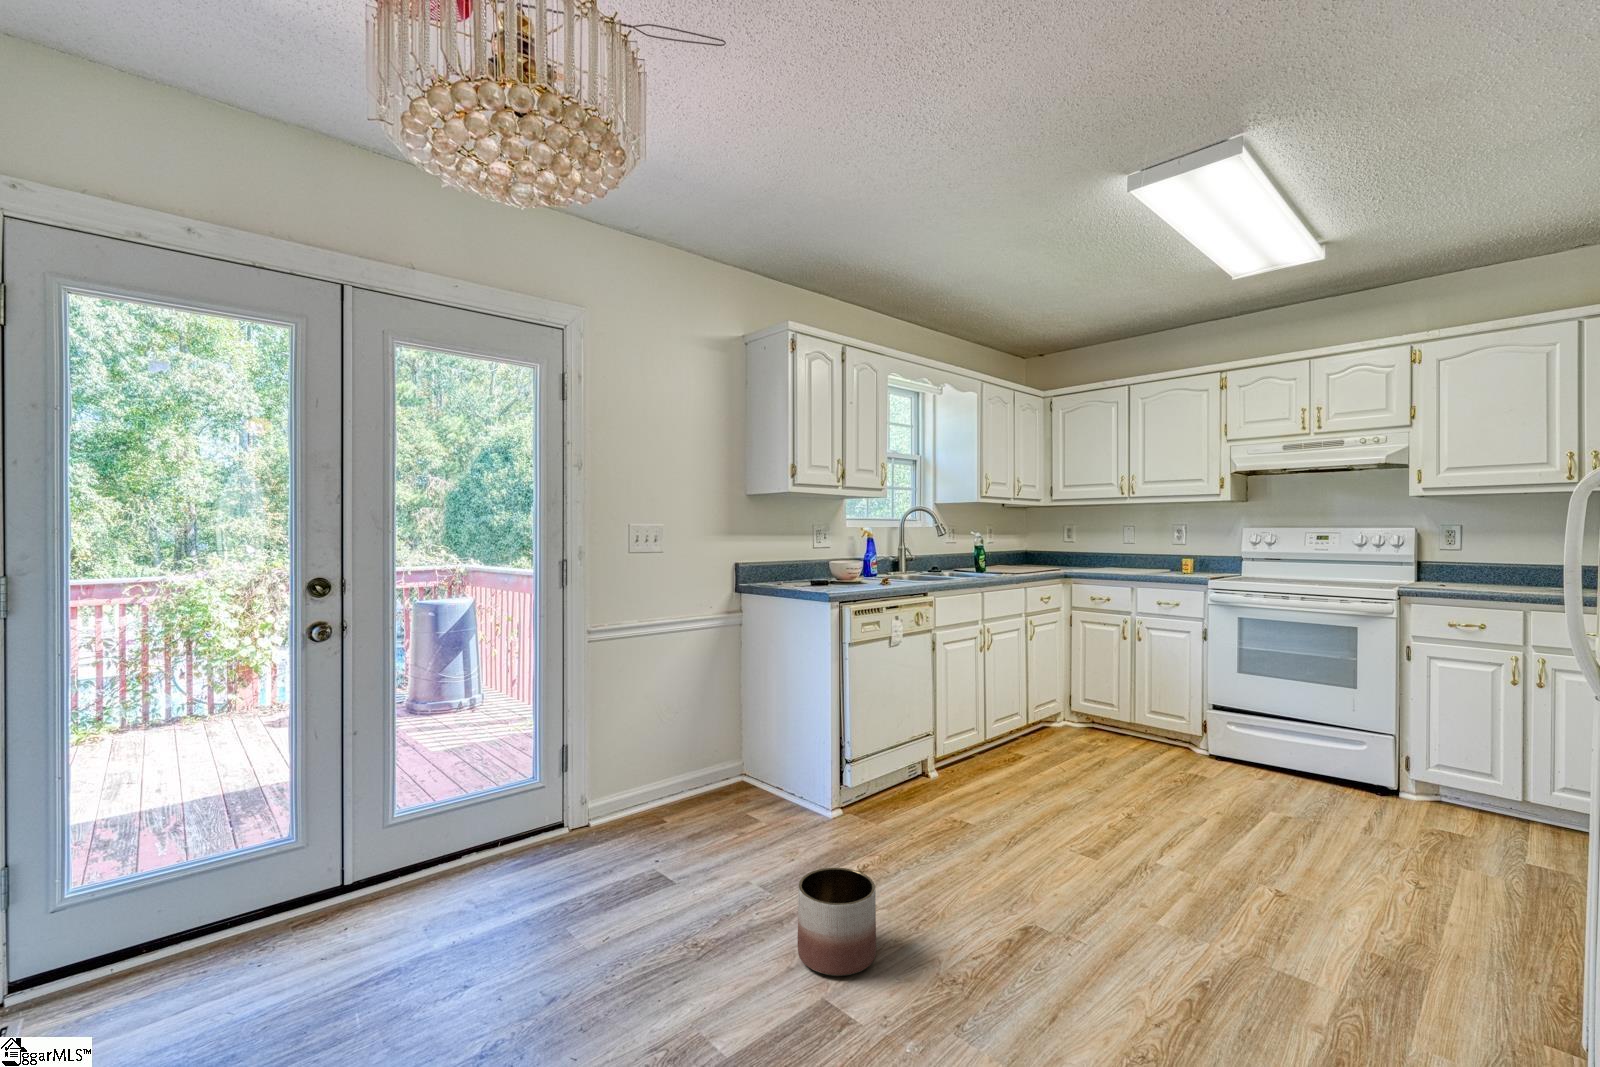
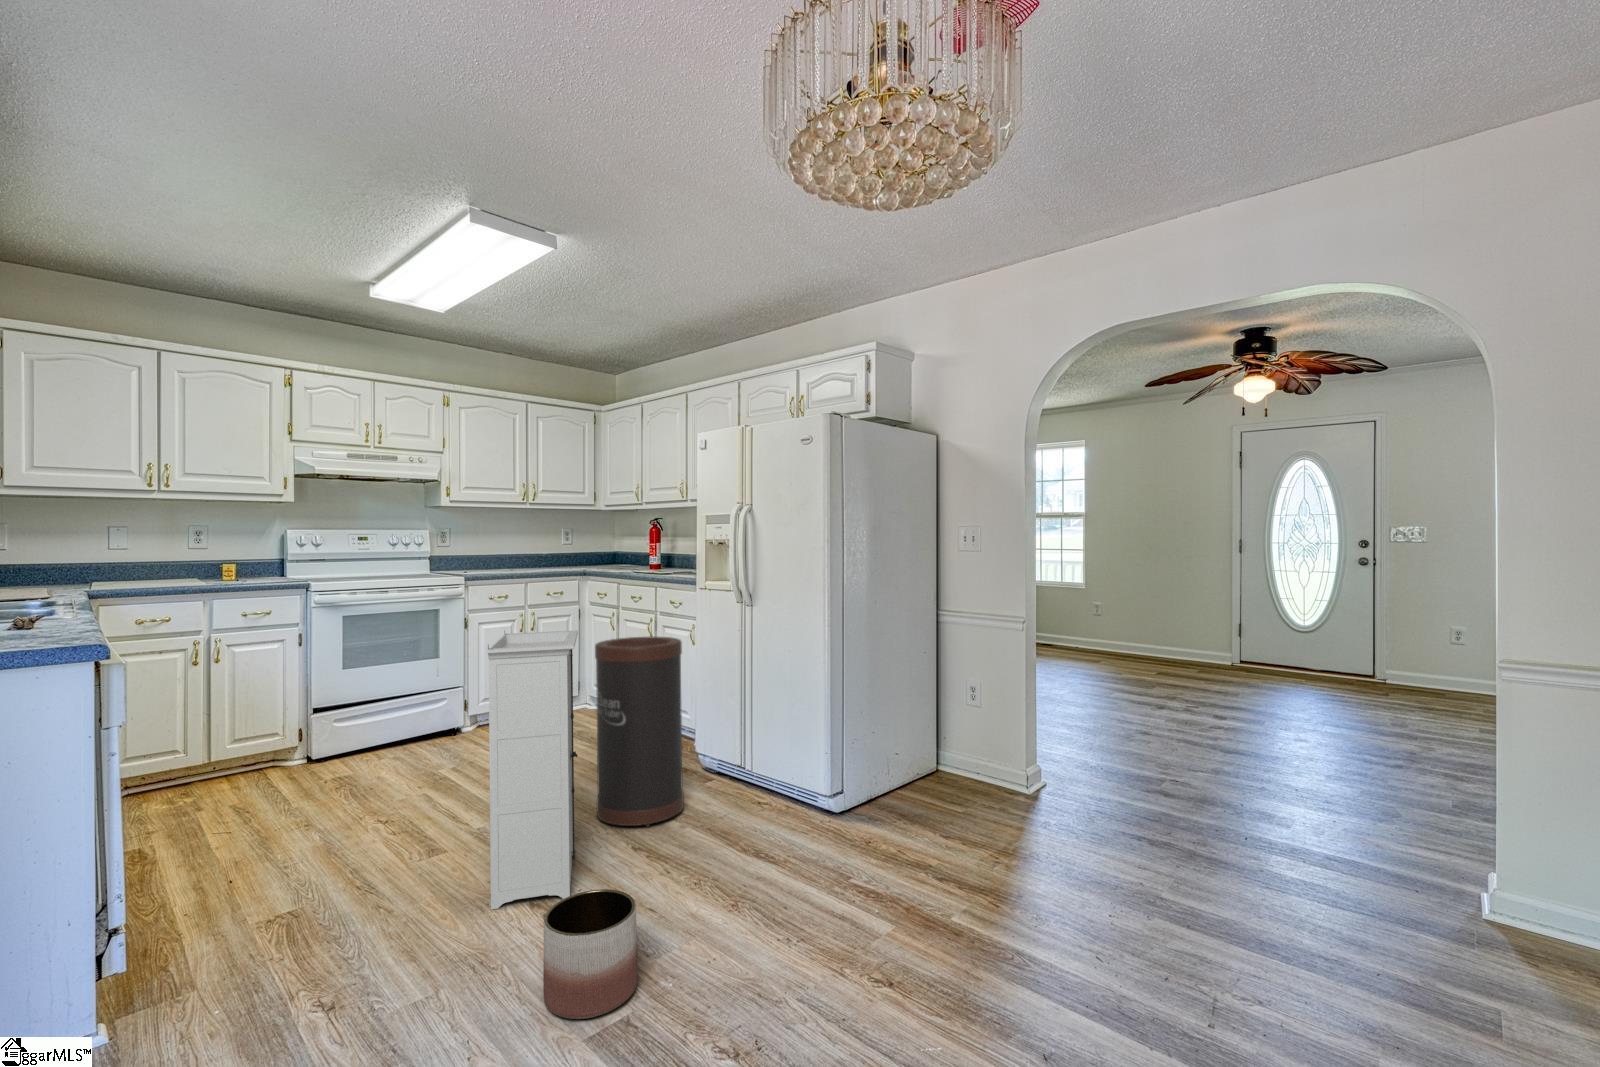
storage cabinet: none [958,647,1117,926] -> present [487,630,578,910]
trash can: none [1176,694,1321,987] -> present [595,637,684,827]

